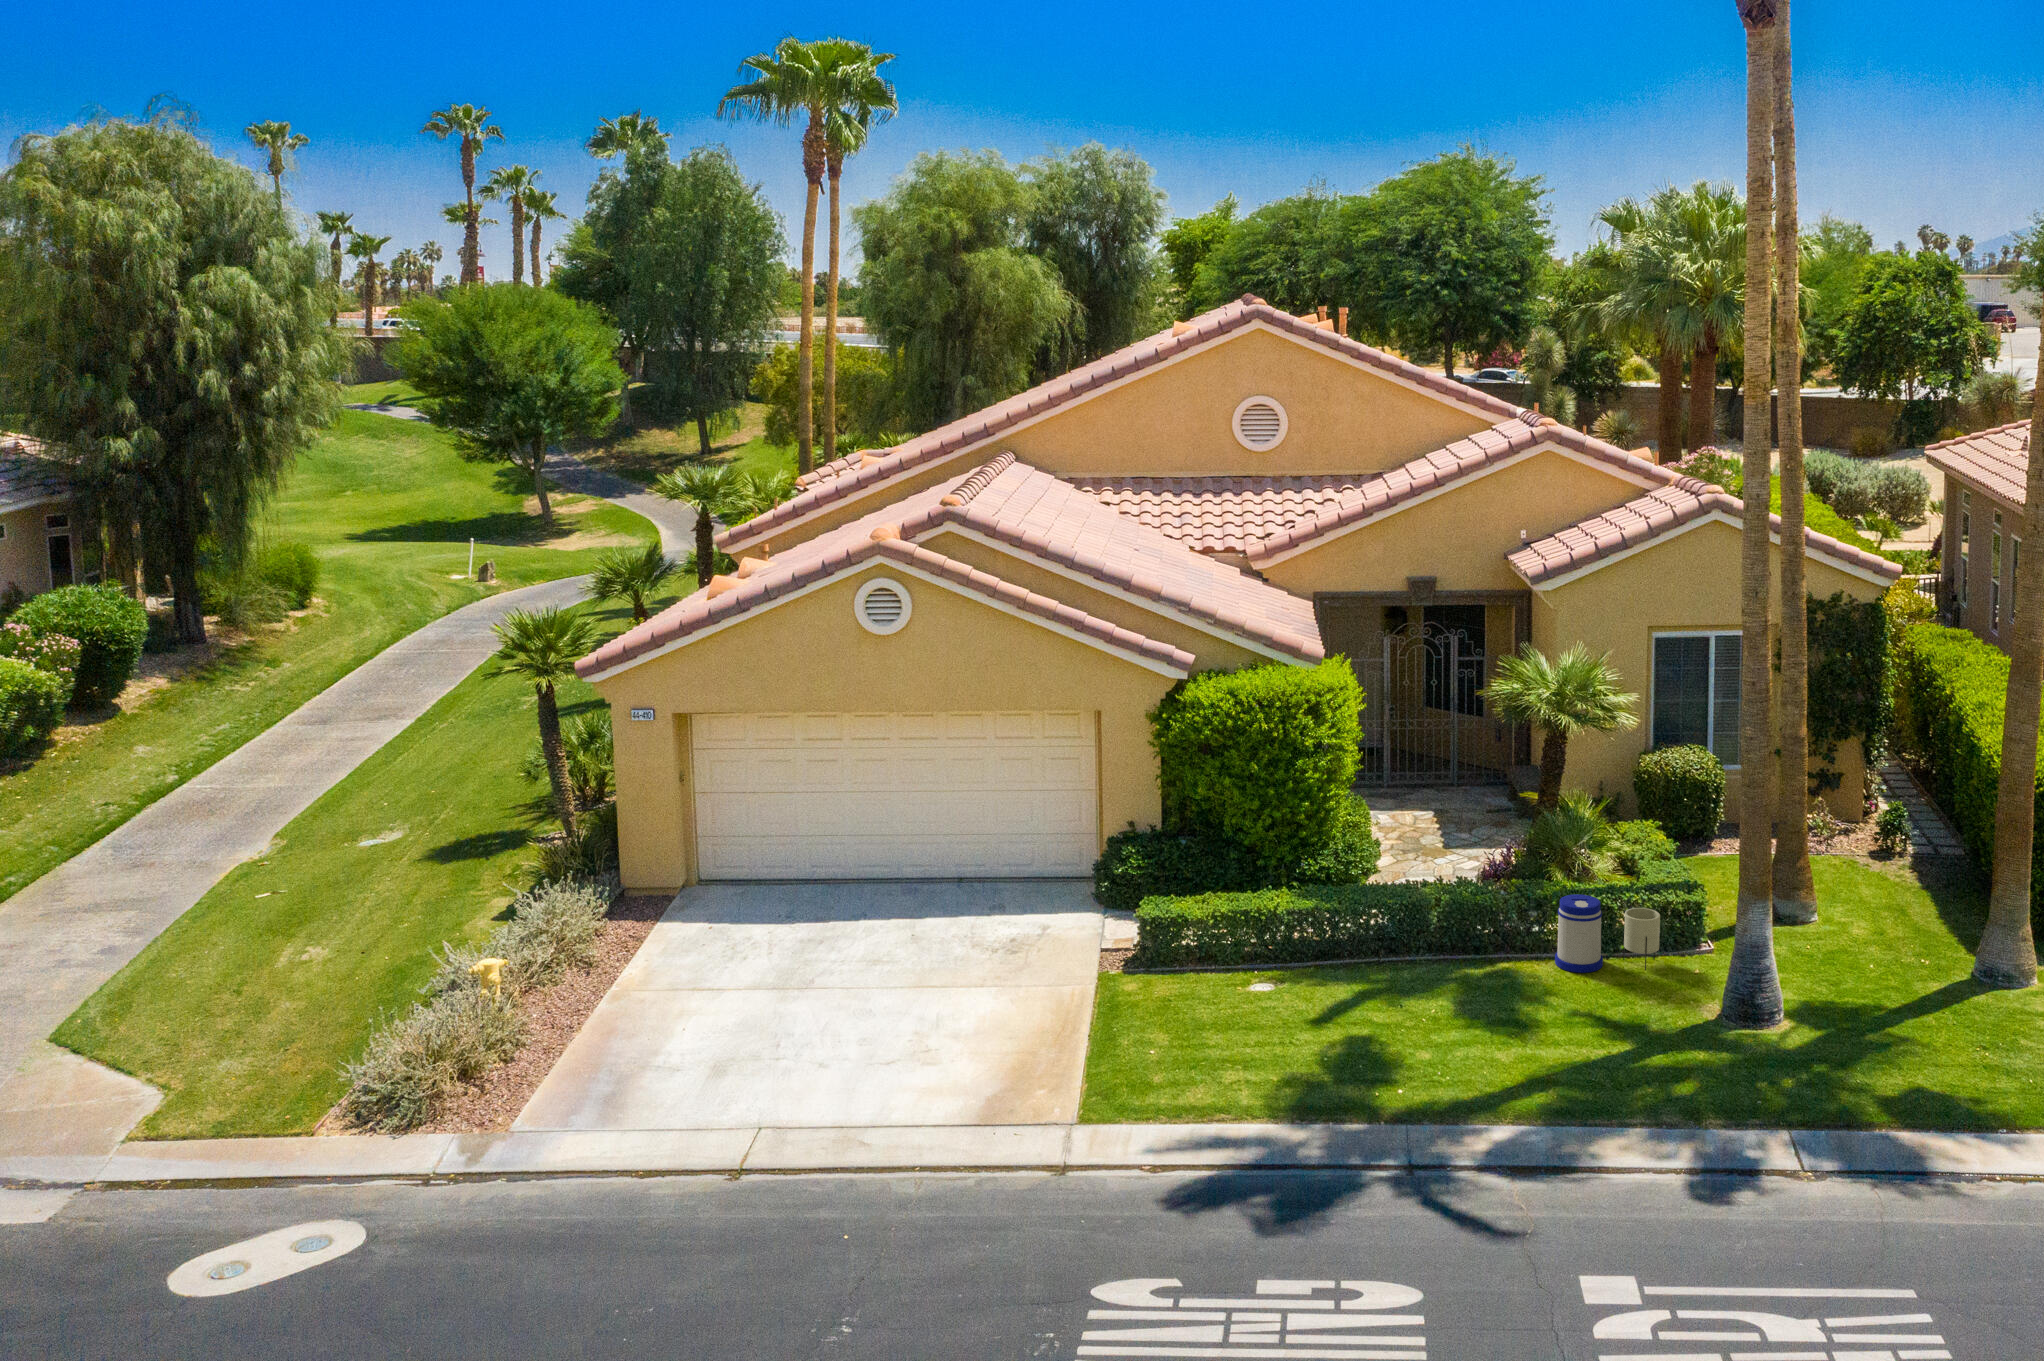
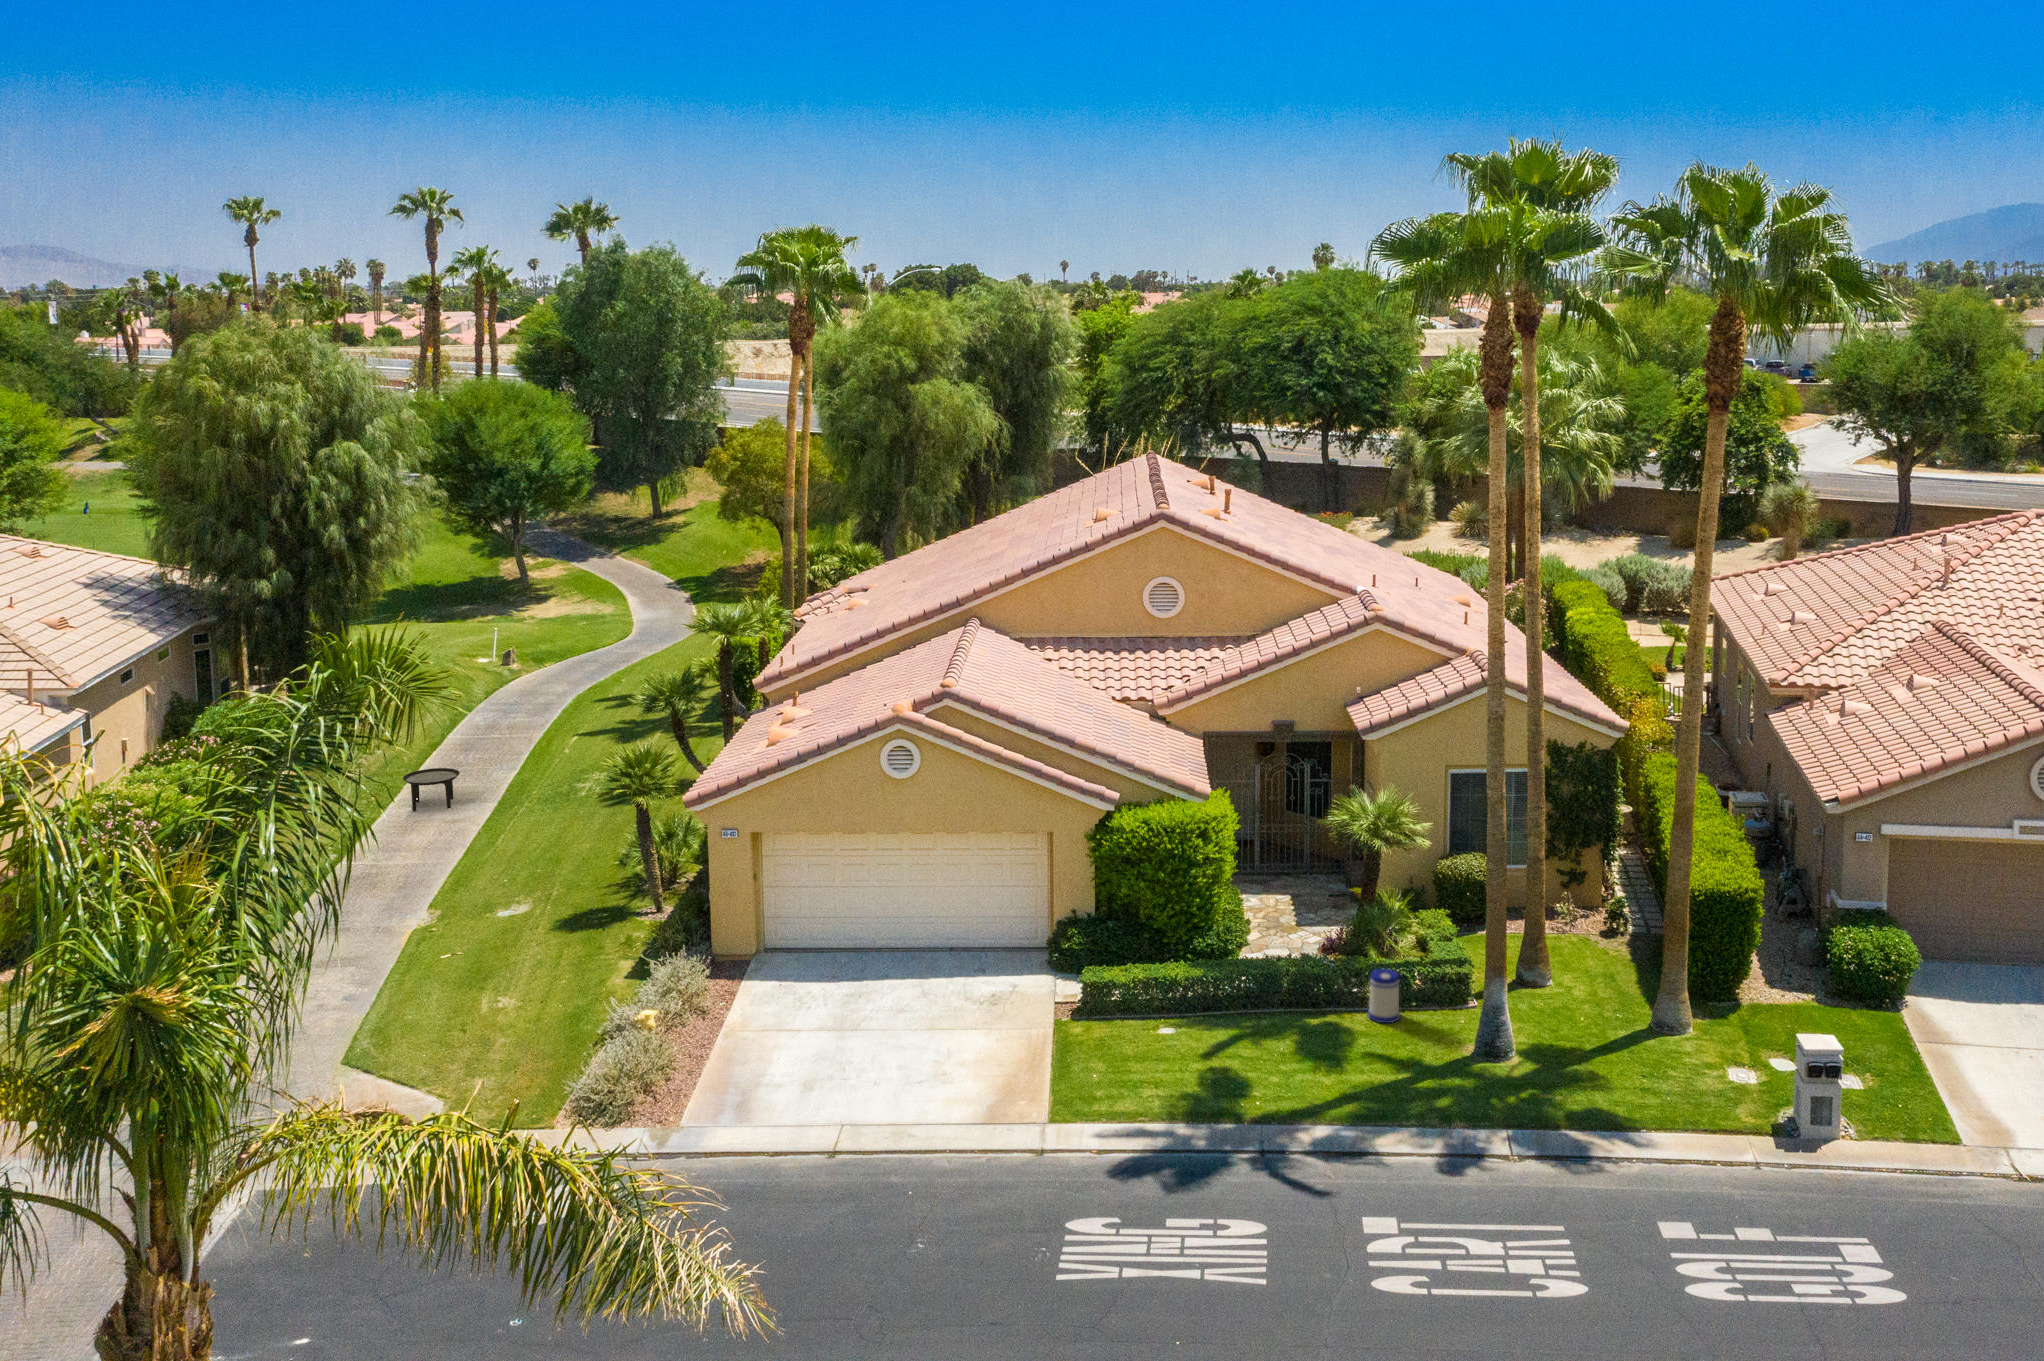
round table: none [282,669,359,723] -> present [403,768,460,812]
planter: present [1623,908,1660,970] -> none [1415,978,1439,1022]

